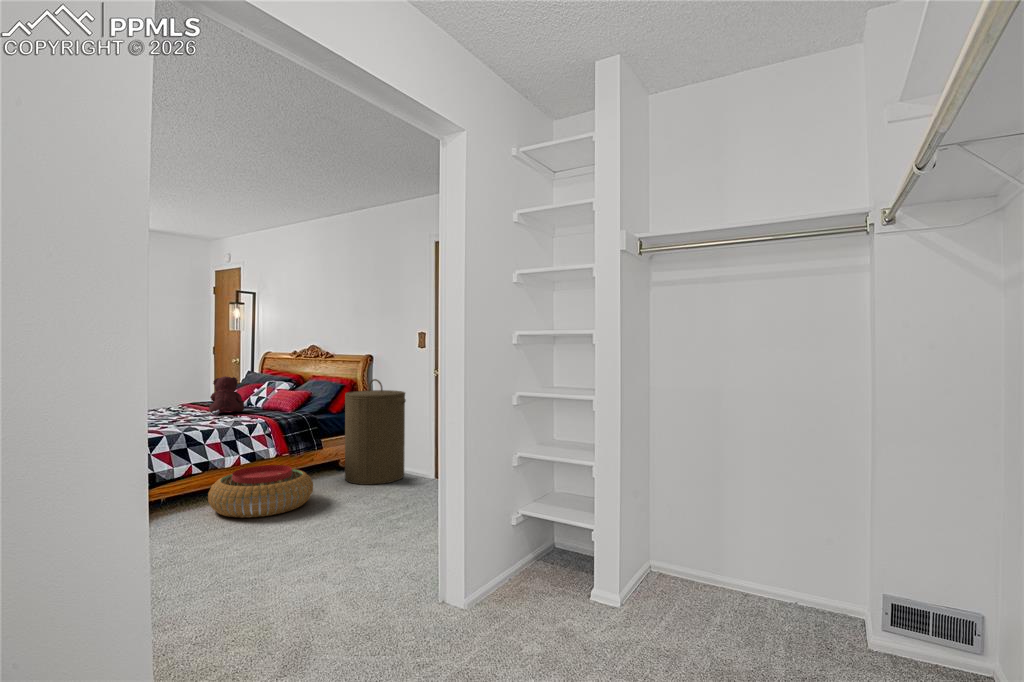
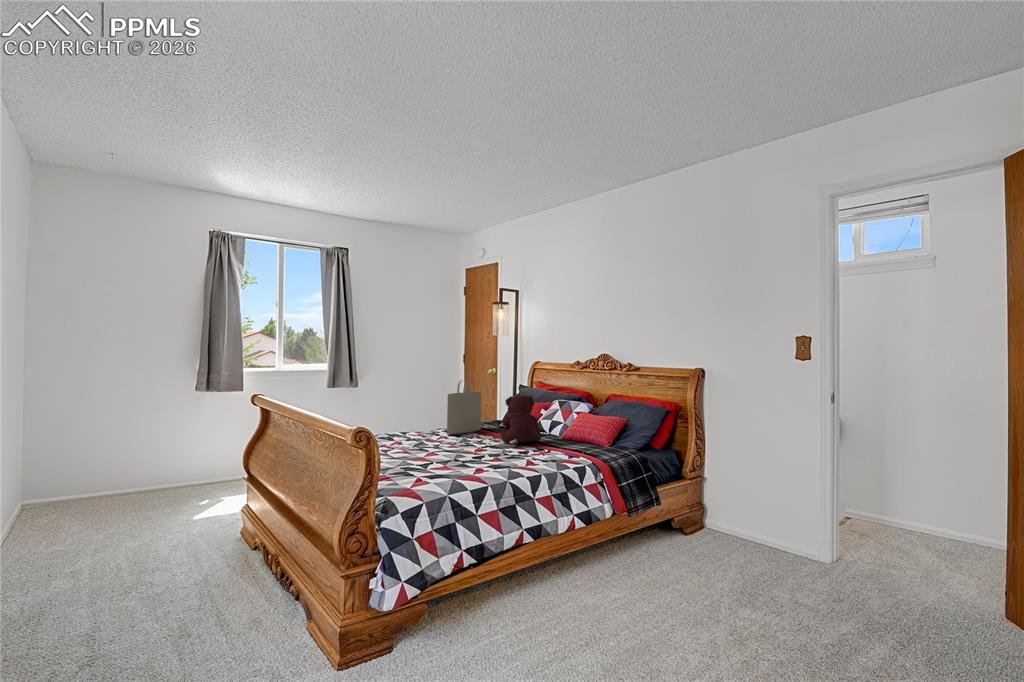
tote bag: none [168,367,204,411] -> present [447,380,481,434]
laundry hamper: present [345,379,406,485] -> none [688,407,797,569]
pouf: present [208,465,313,518] -> none [554,535,705,636]

